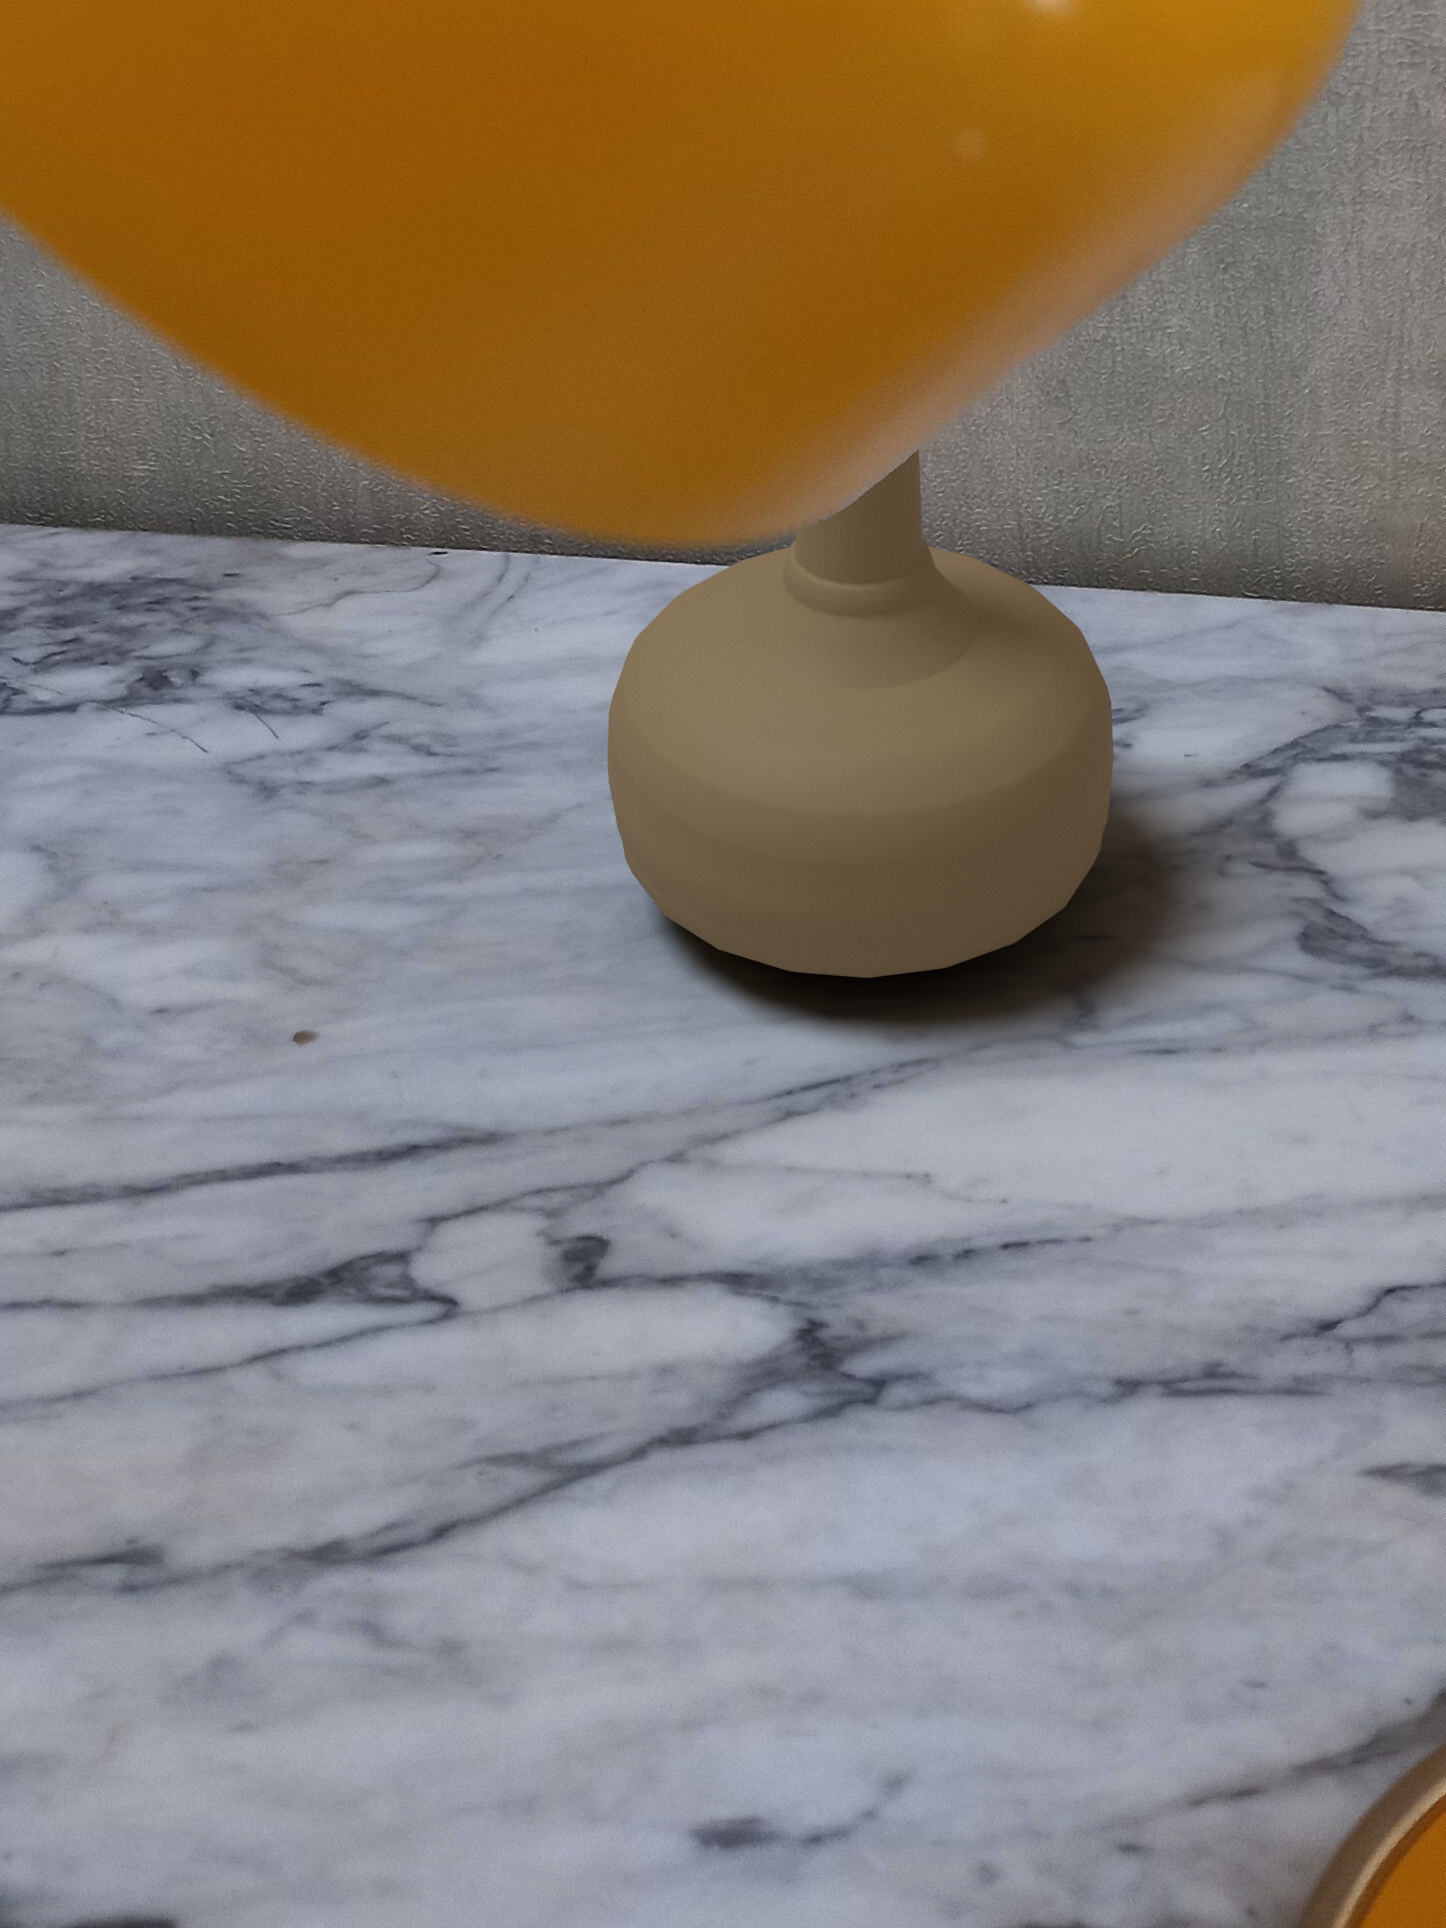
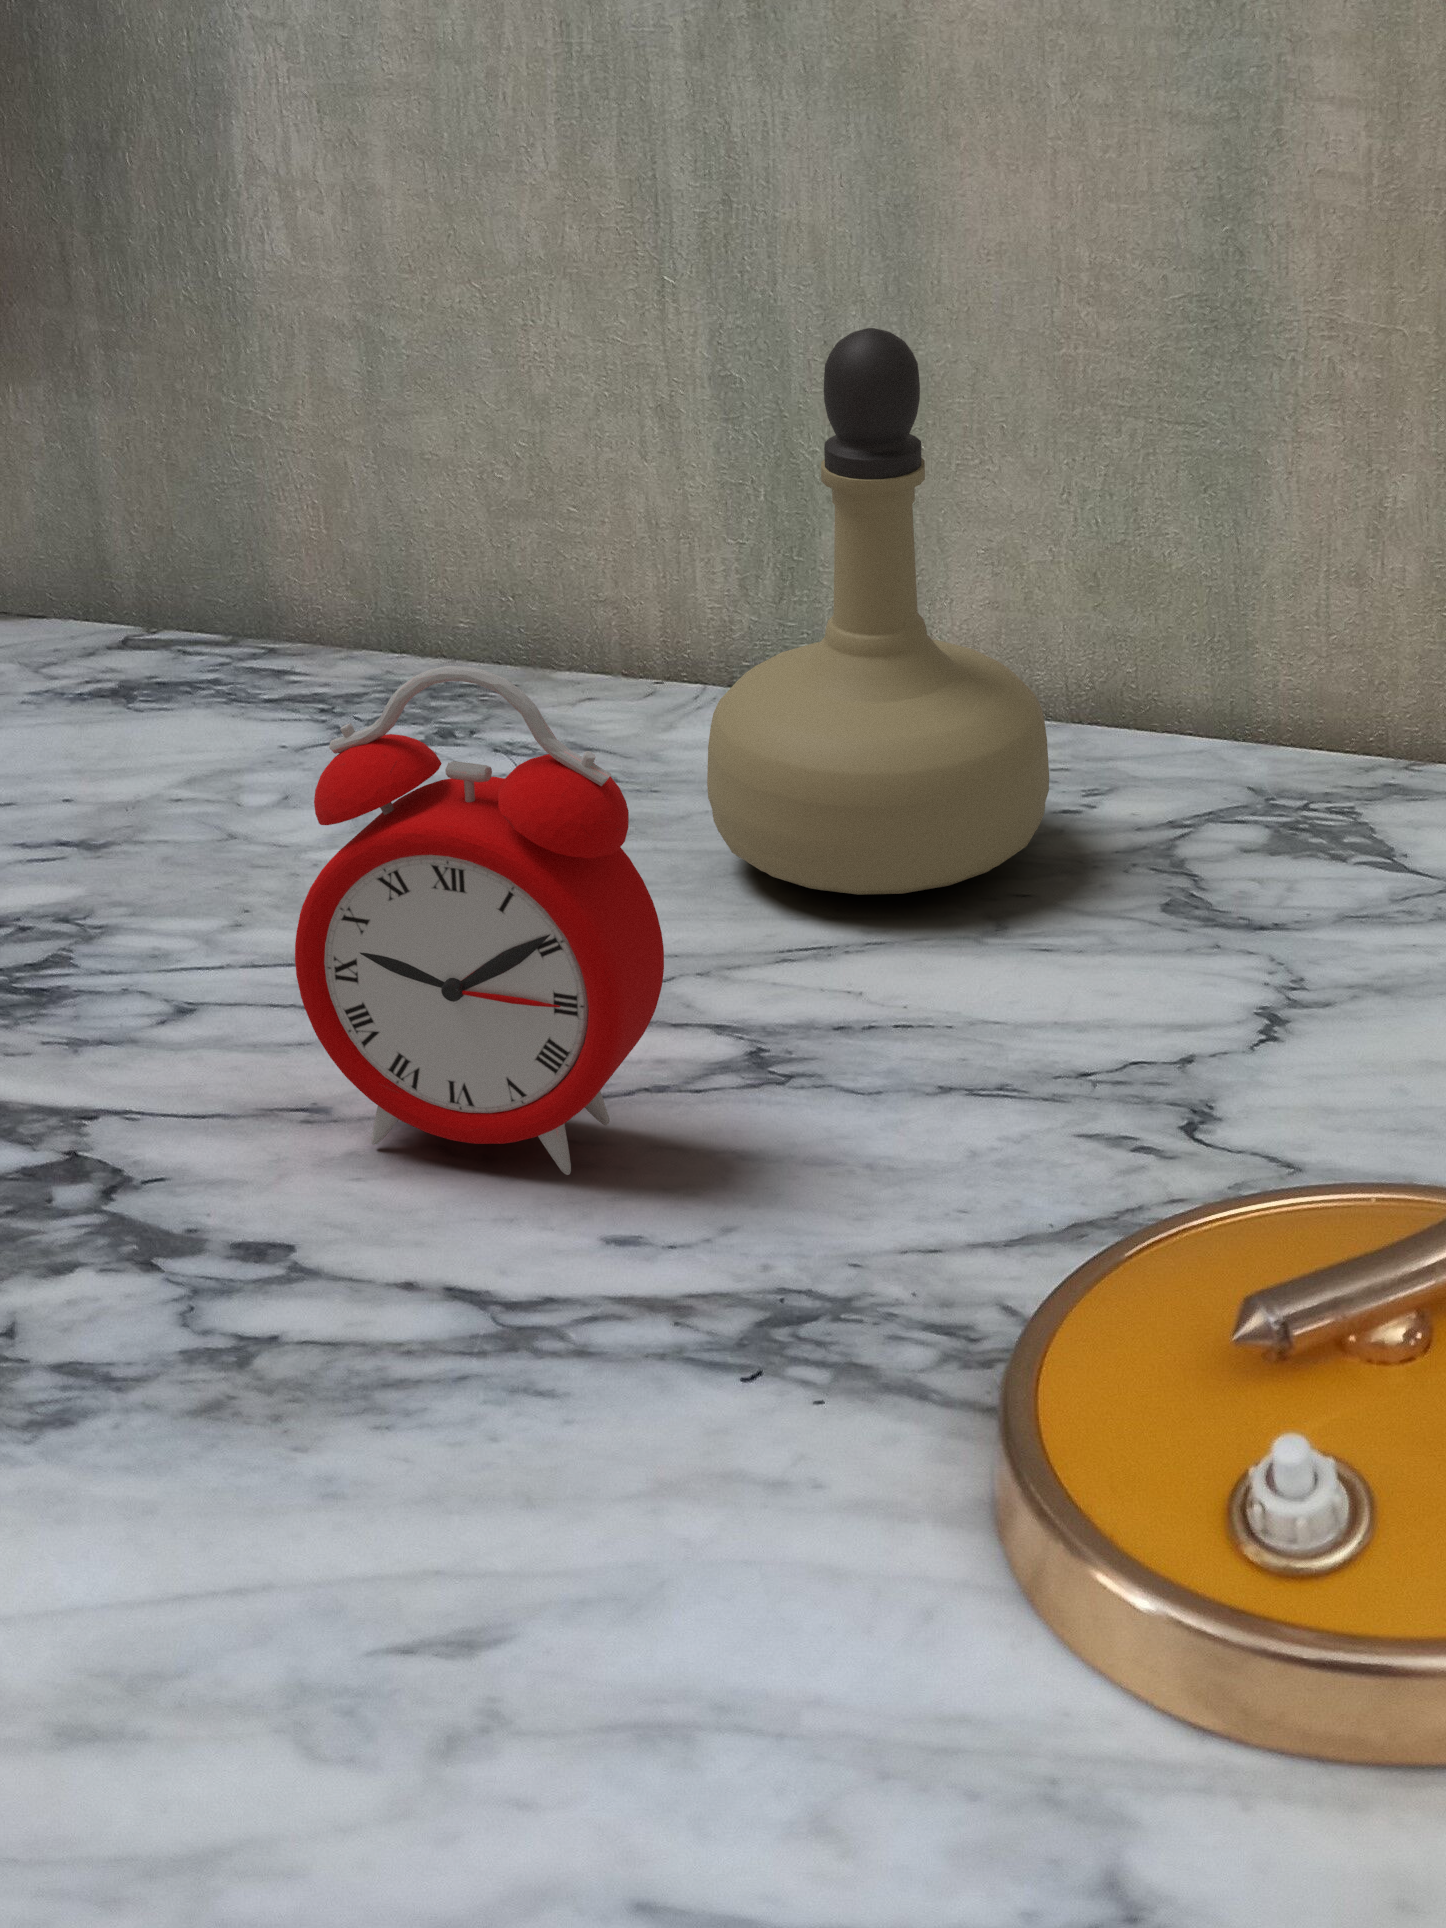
alarm clock: none [115,891,727,1674] -> present [295,666,664,1175]

